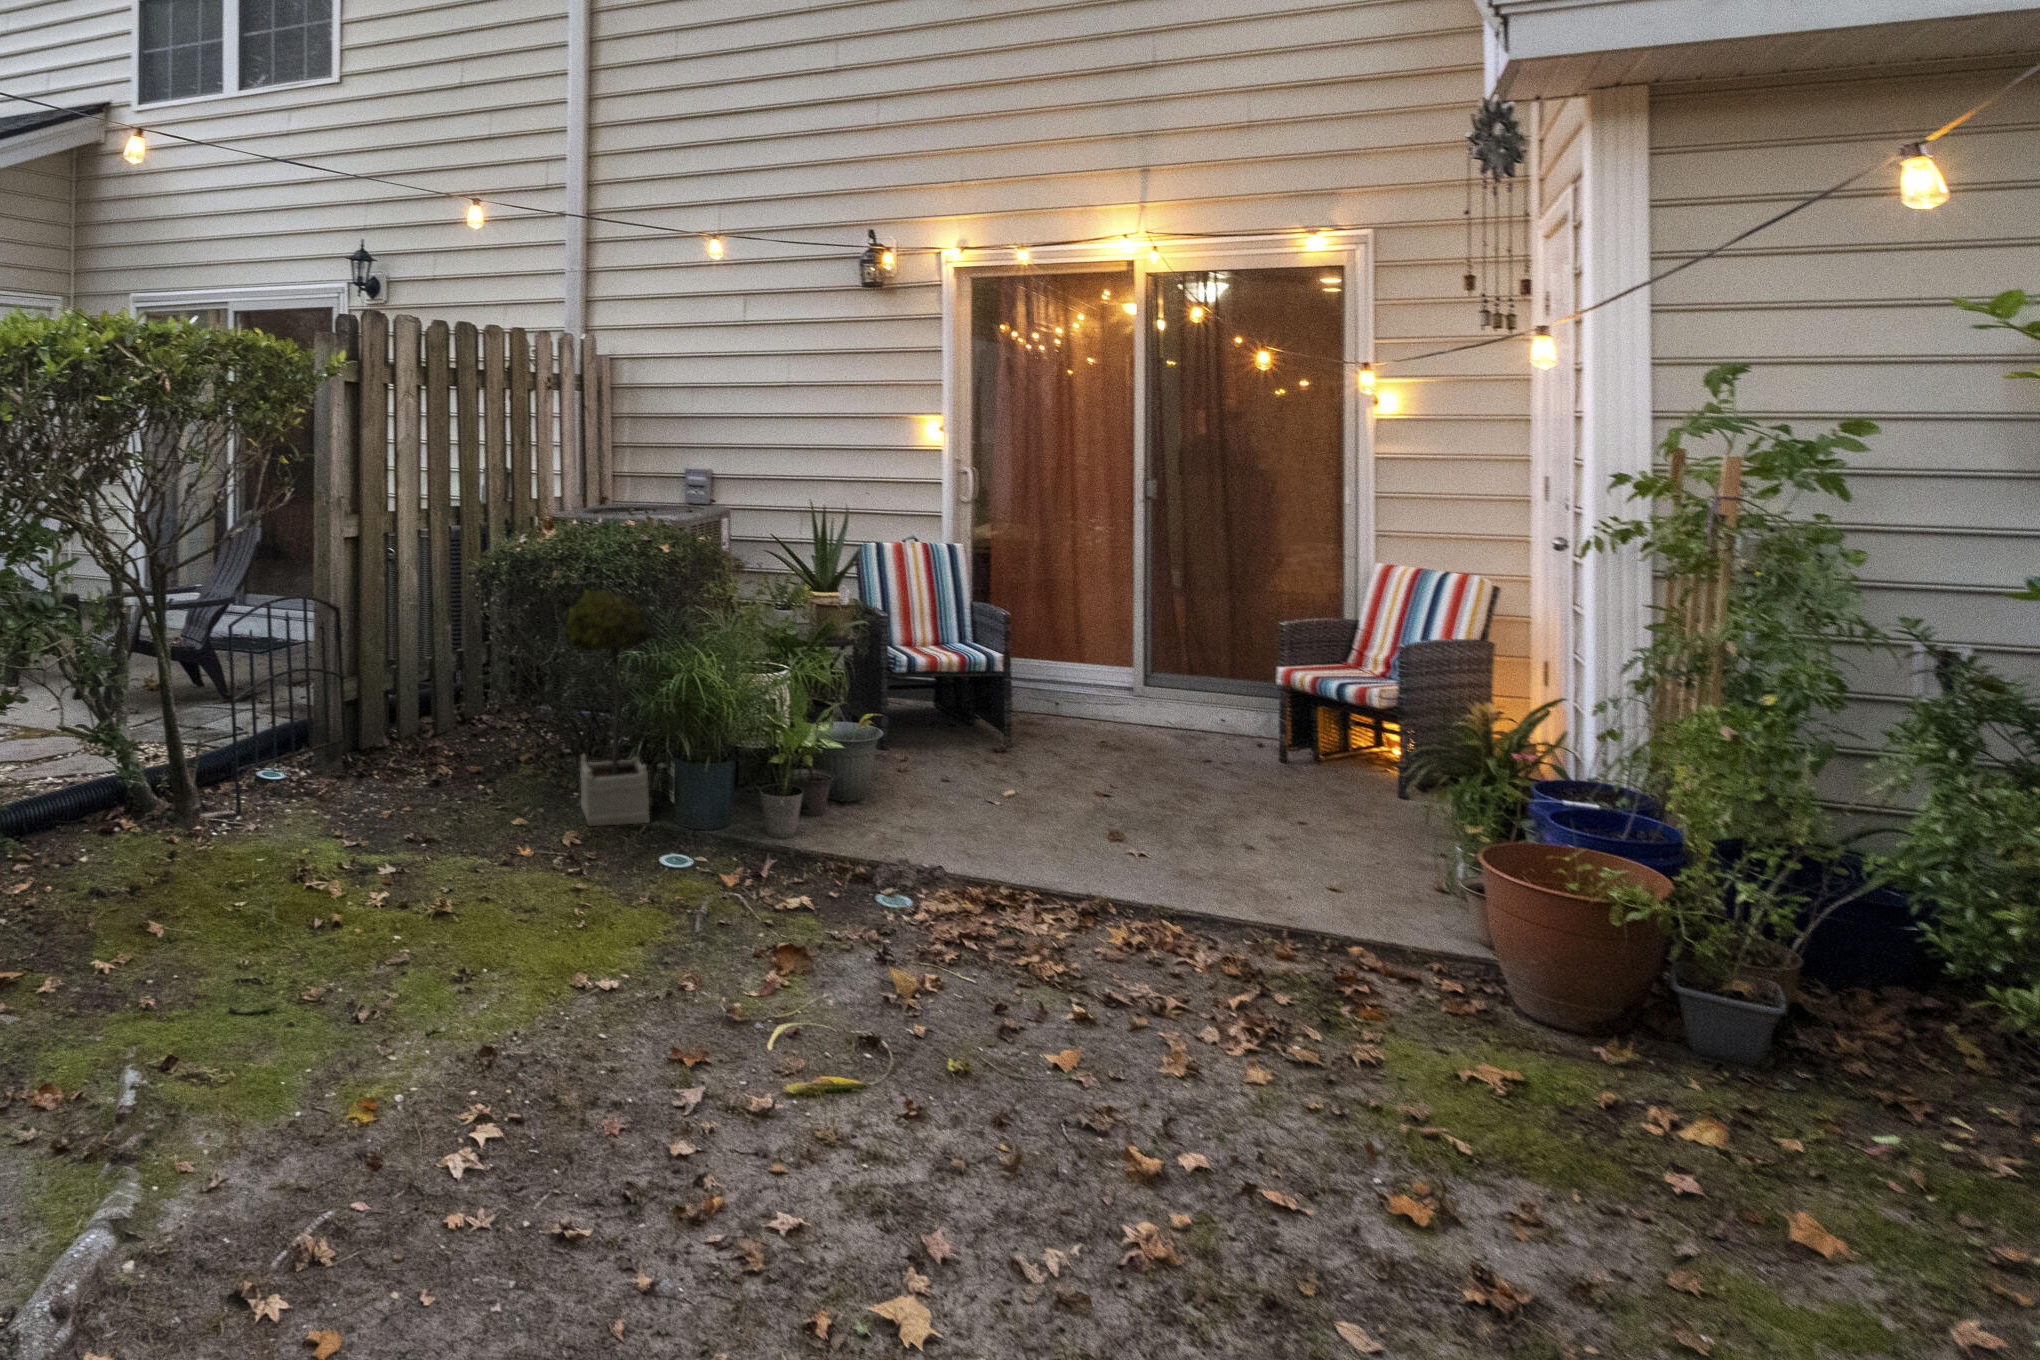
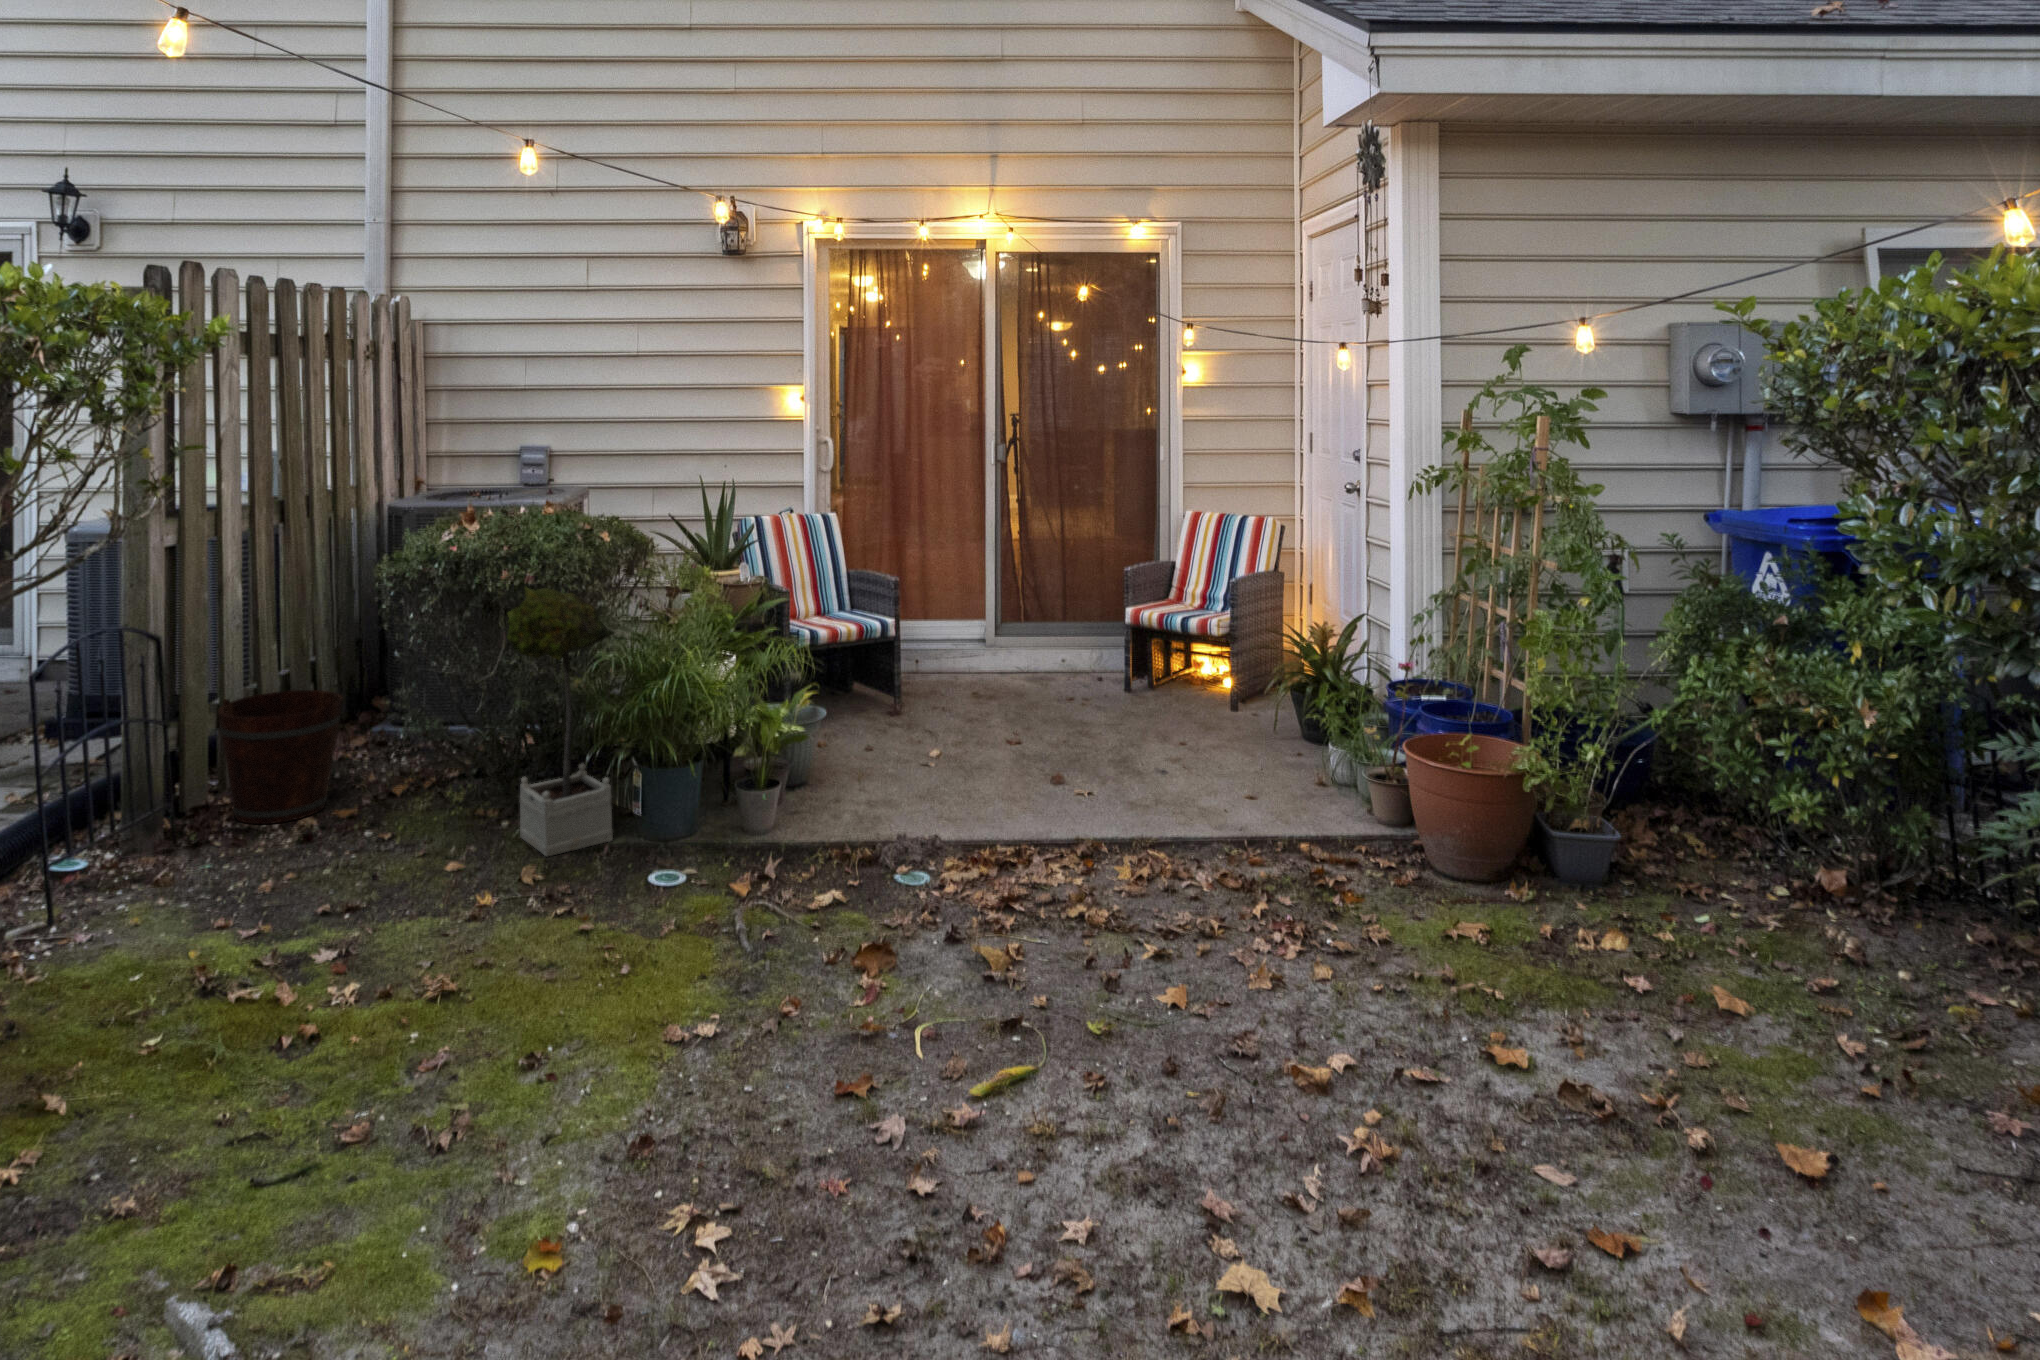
bucket: none [386,662,477,767] -> present [218,690,343,824]

